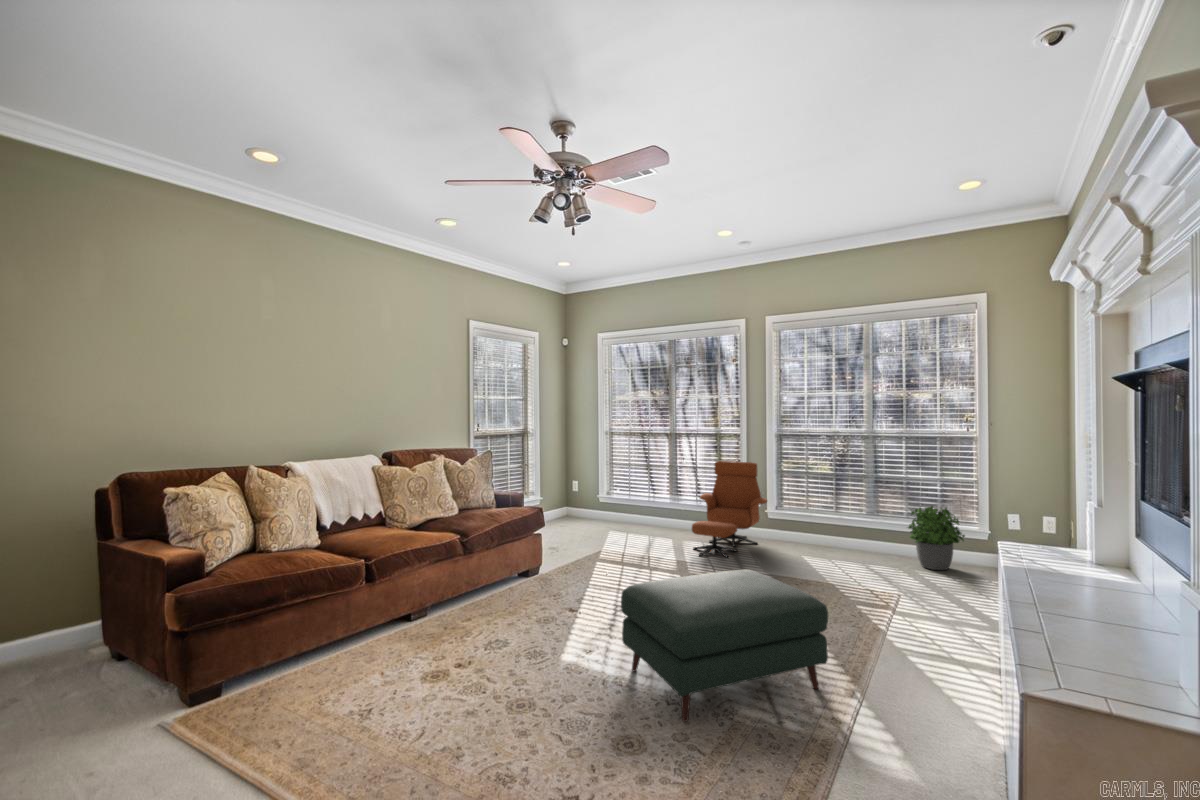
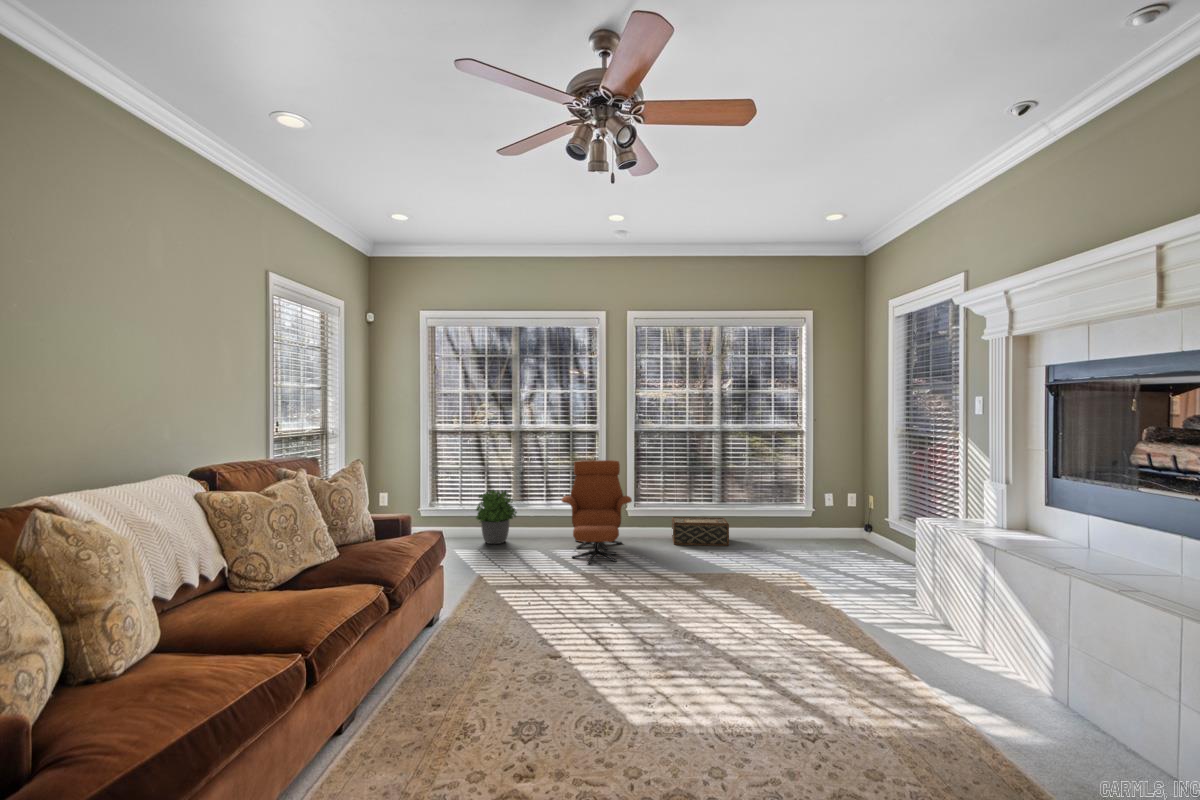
potted plant: present [908,506,965,570] -> present [476,490,517,544]
woven basket: none [808,524,876,560] -> present [672,517,729,546]
ottoman: present [621,570,828,722] -> none [696,571,881,749]

